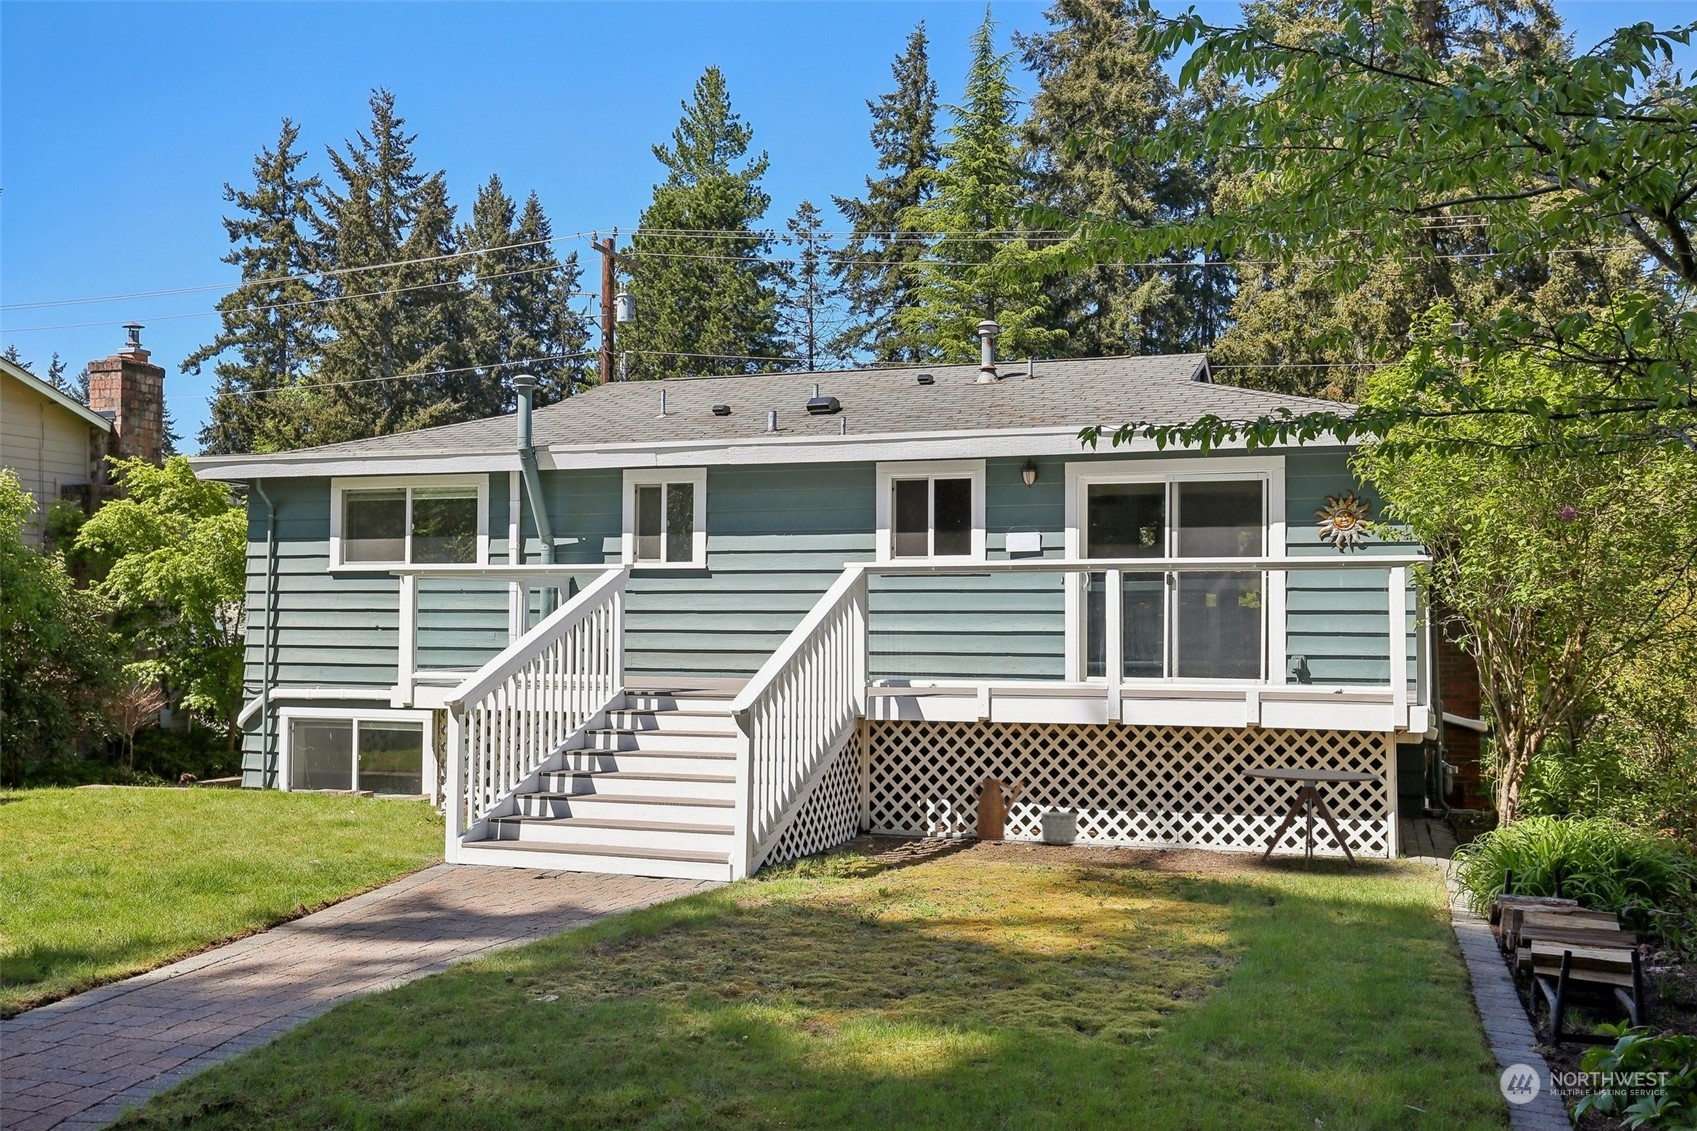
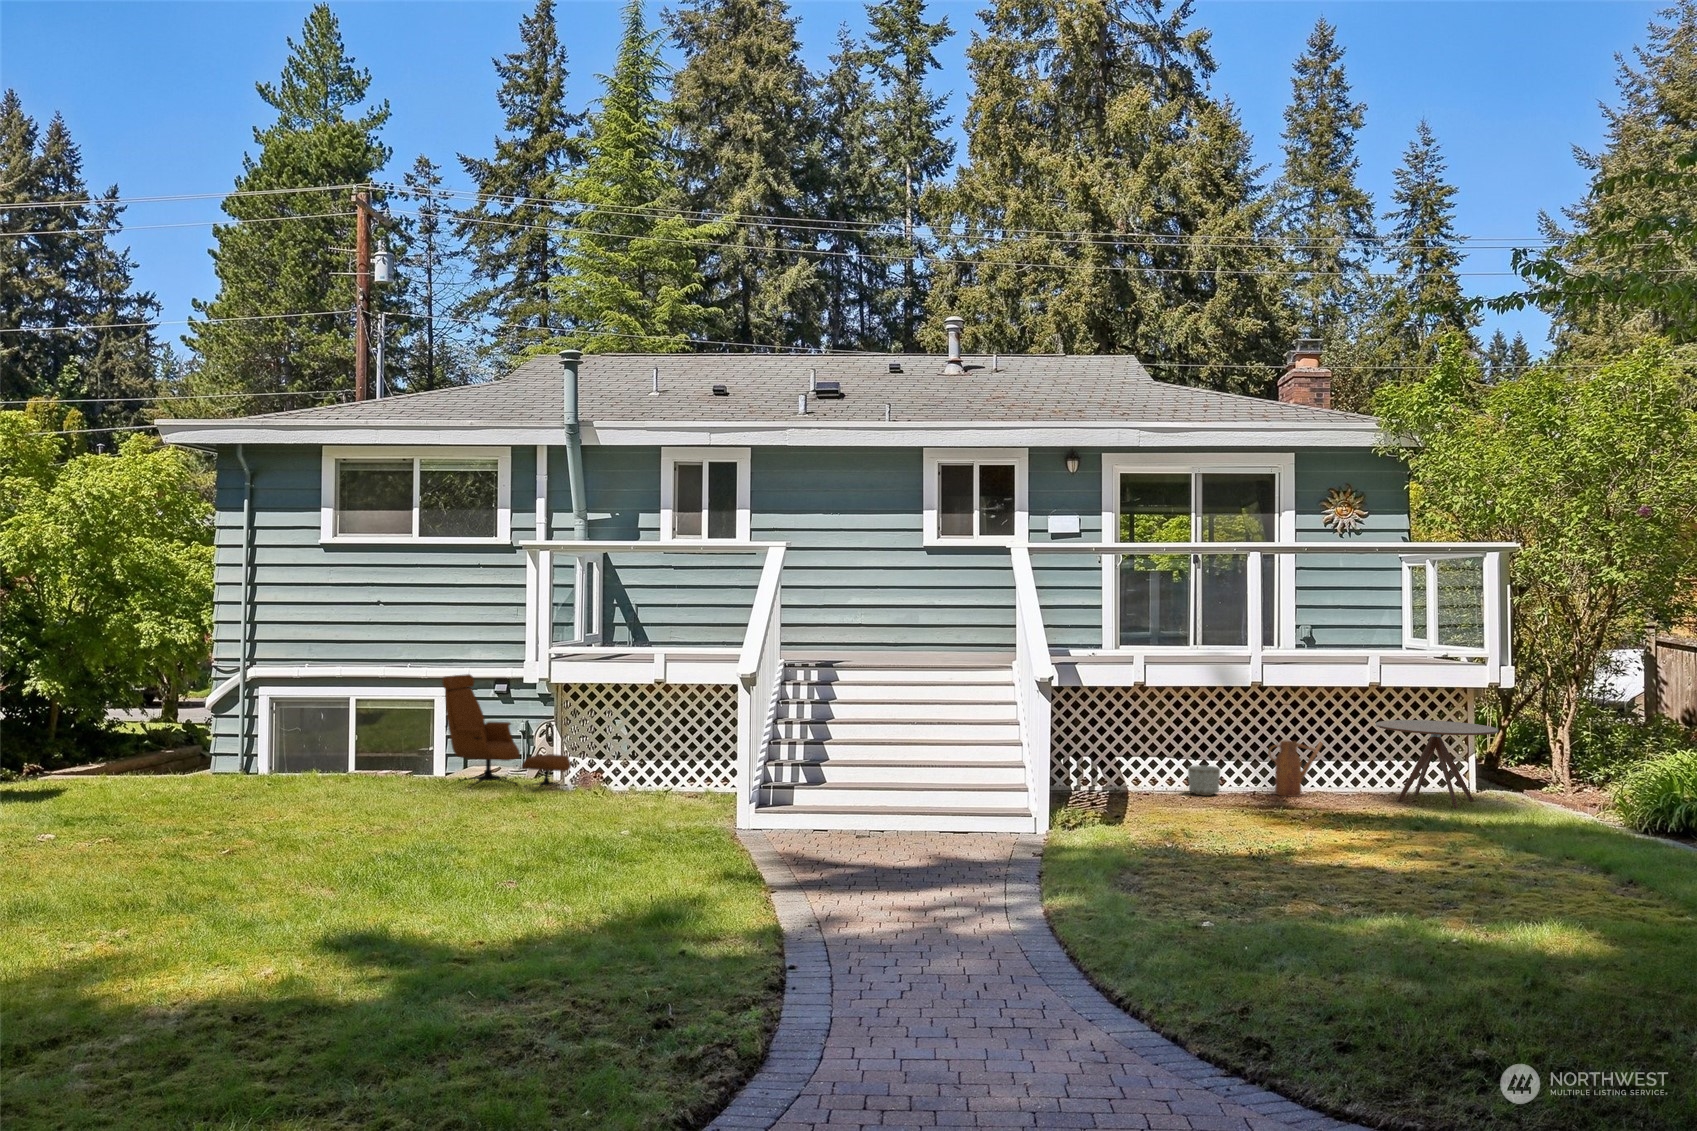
lounge chair: none [355,693,456,806] -> present [442,674,571,791]
watering can: present [973,779,1024,840] -> present [1268,741,1323,797]

